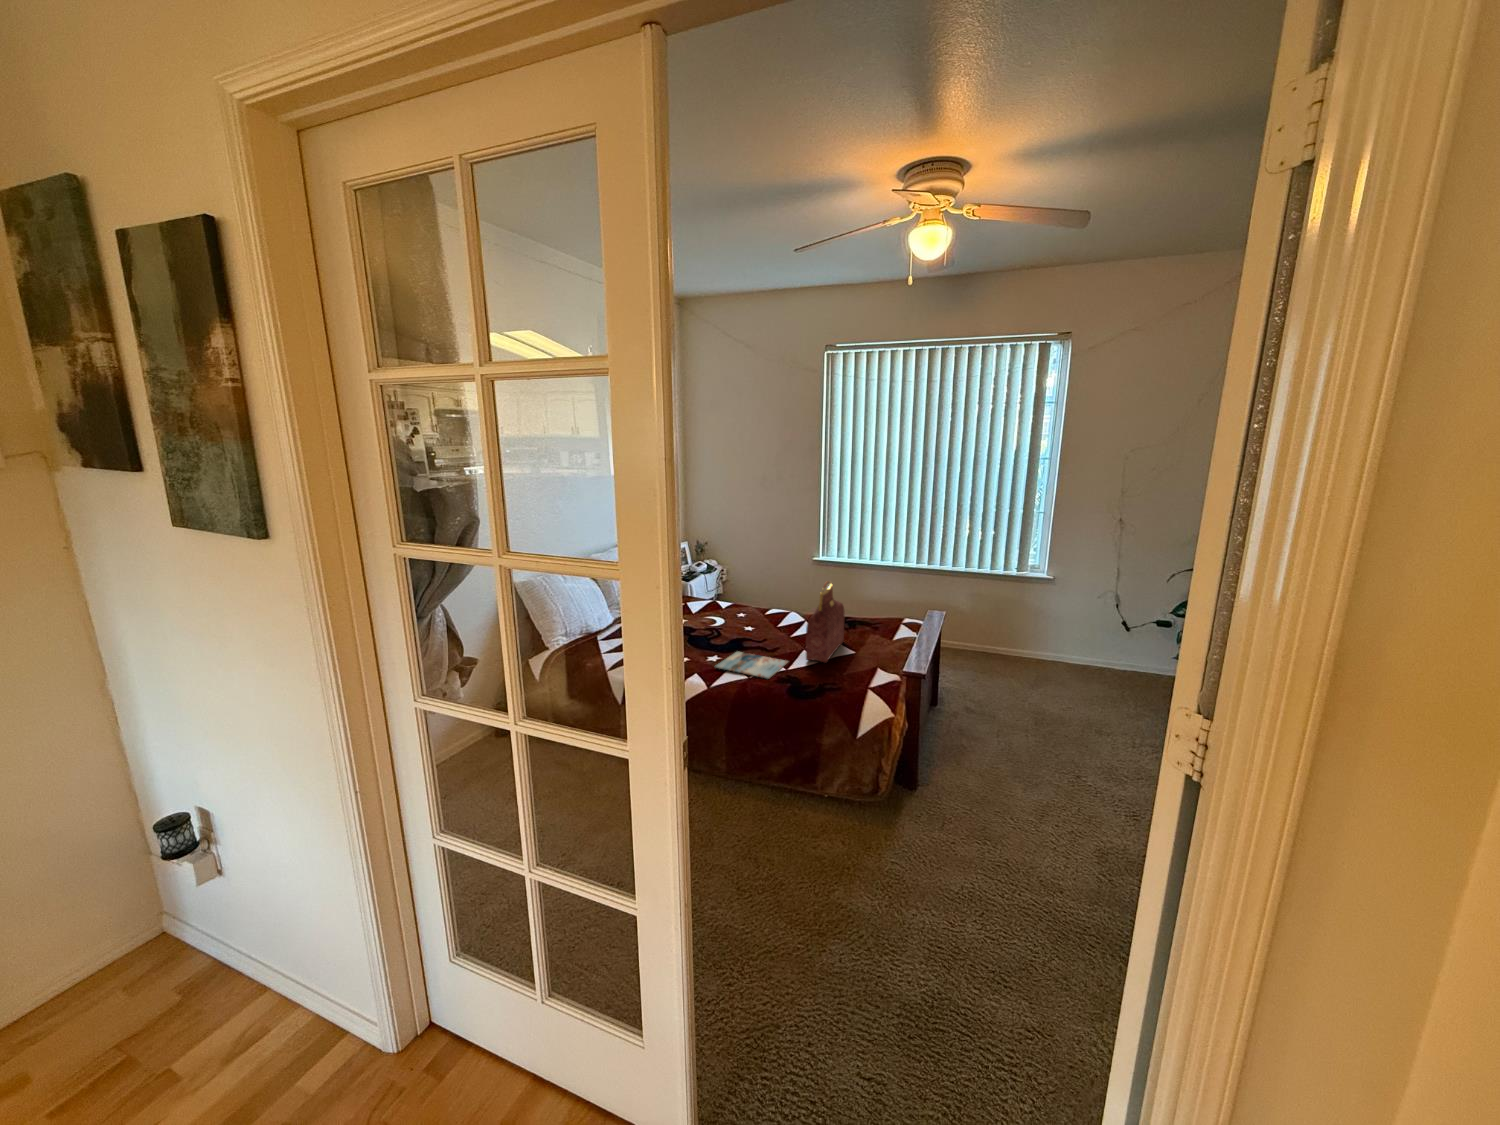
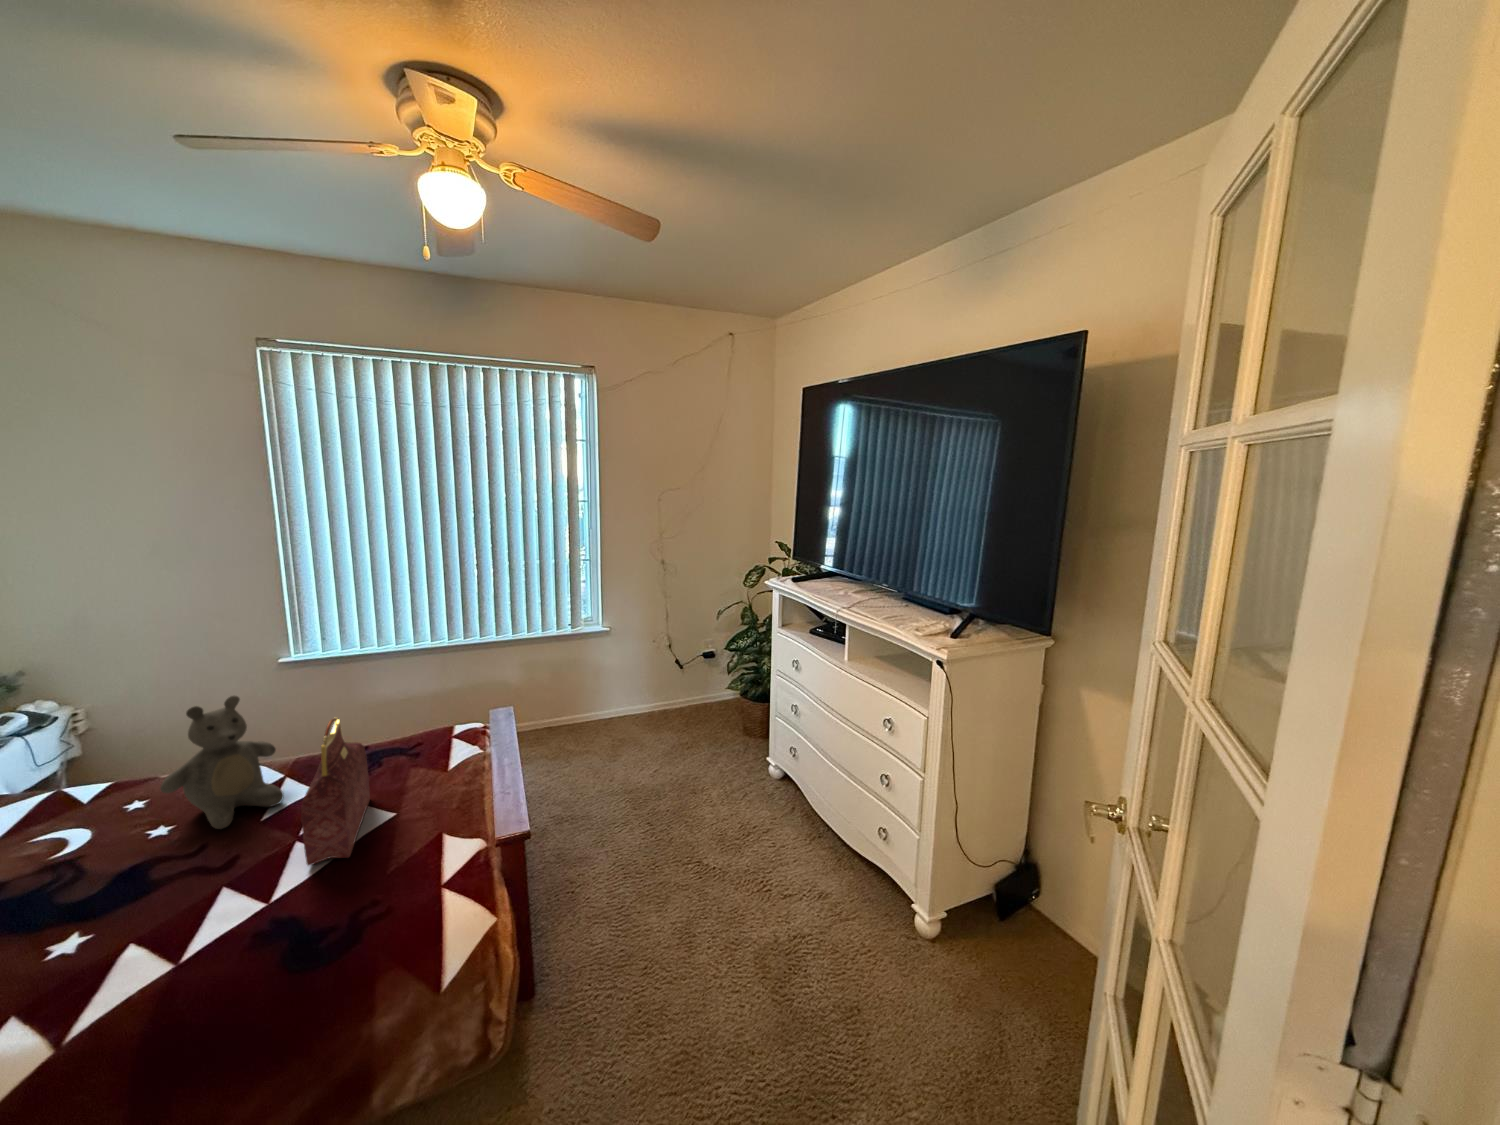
teddy bear: none [752,563,802,634] -> present [160,696,284,829]
magazine: present [715,651,788,679] -> none [72,882,270,976]

